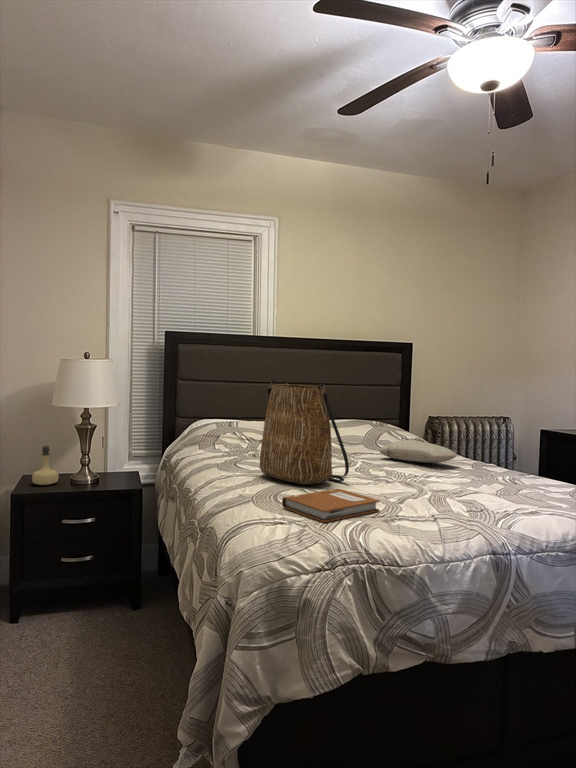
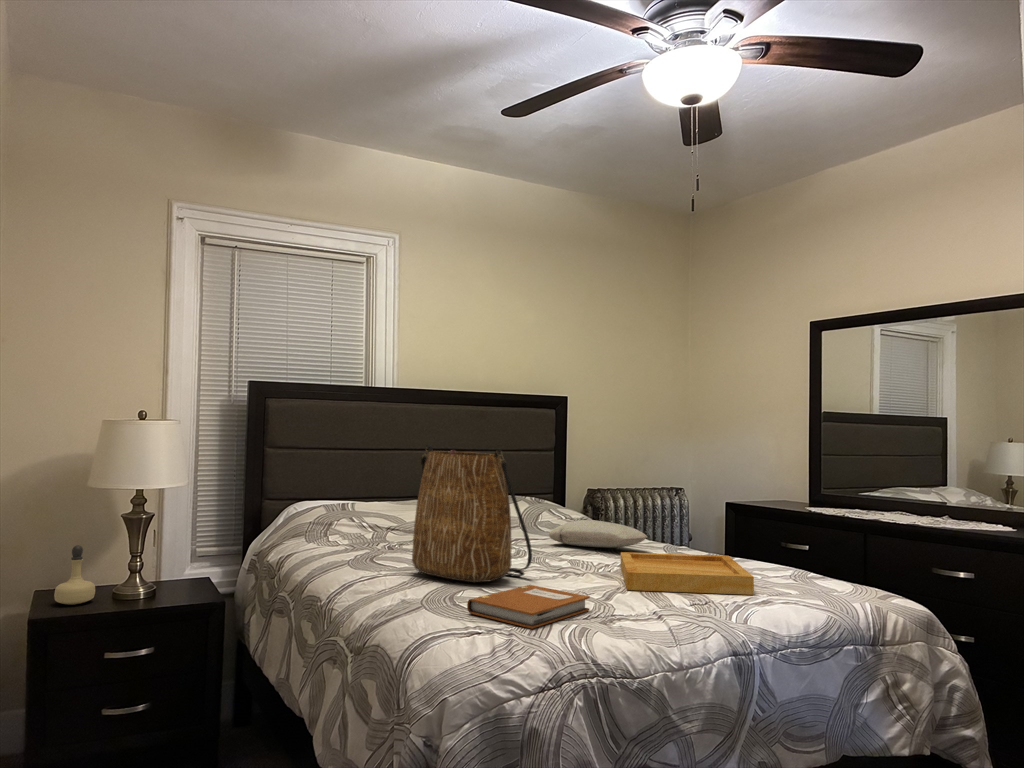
tray: none [421,467,528,506] -> present [620,552,754,595]

